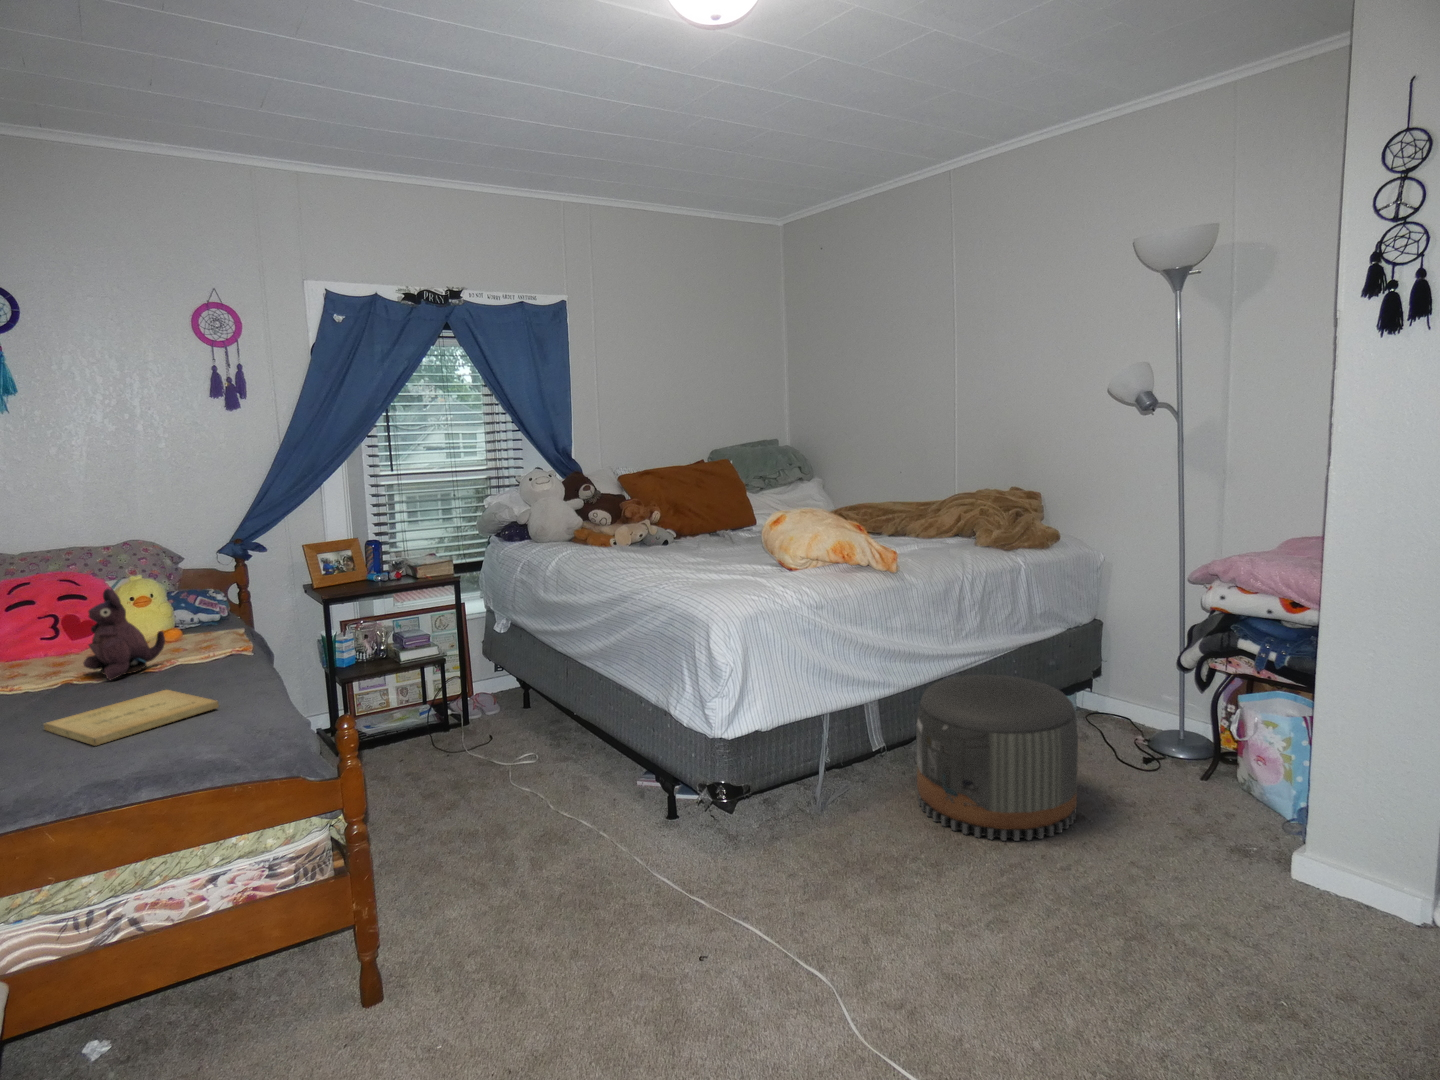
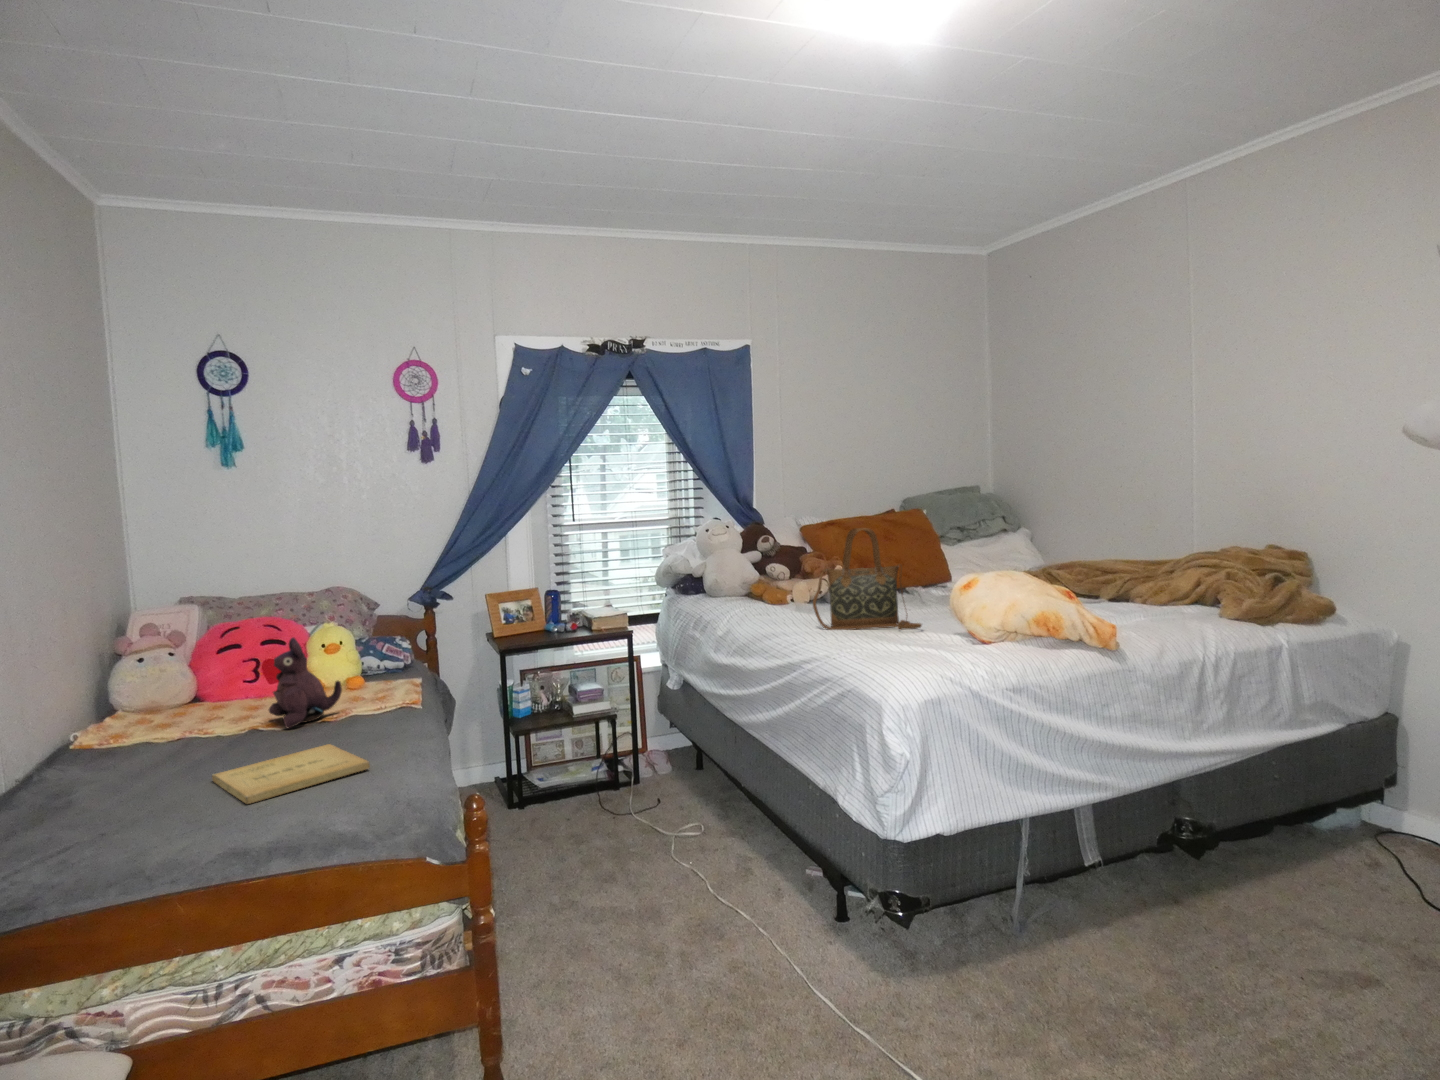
handbag: none [639,474,736,567] -> present [813,528,922,630]
pouf: present [916,674,1078,841] -> none [1145,779,1376,1009]

